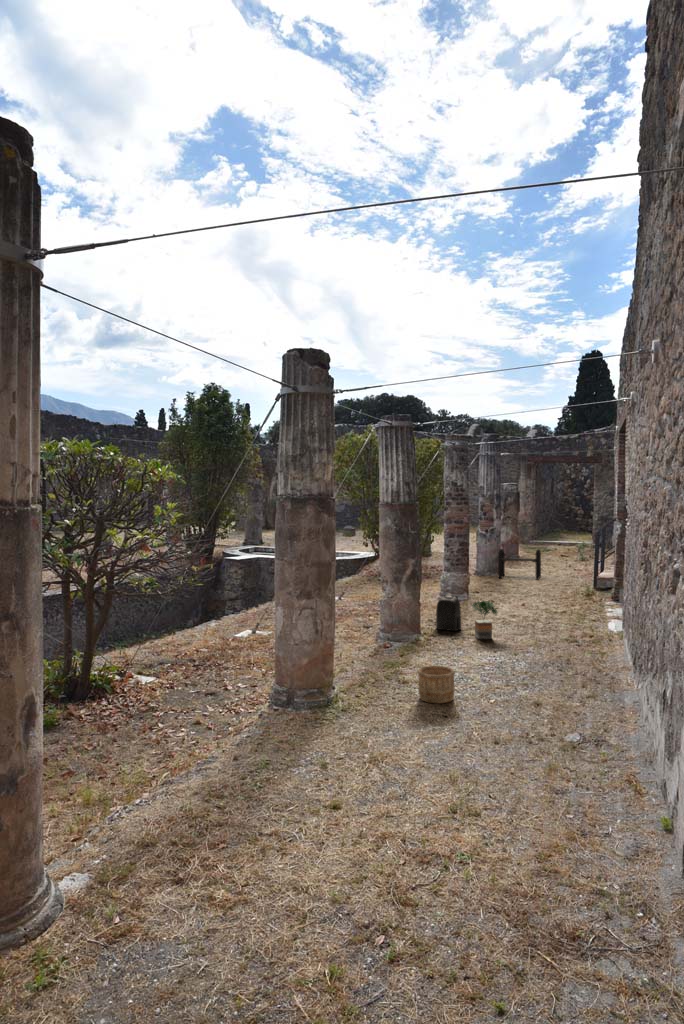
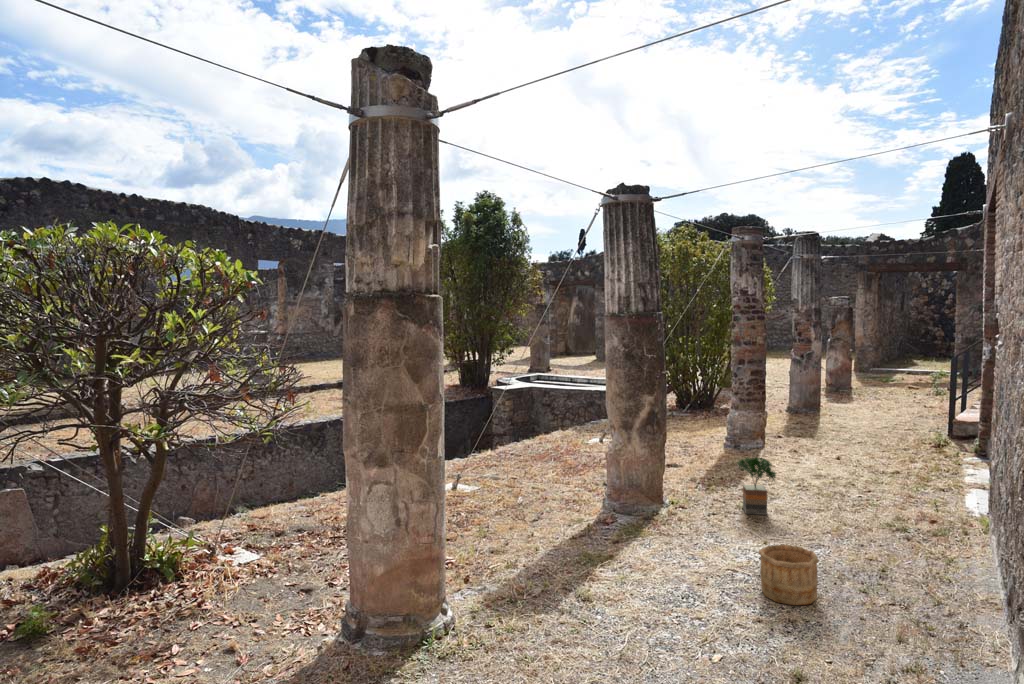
bench: present [498,549,541,580] -> none [814,378,874,419]
backpack: present [436,594,461,631] -> none [691,443,727,496]
wooden bucket: present [417,666,455,703] -> present [759,544,819,605]

